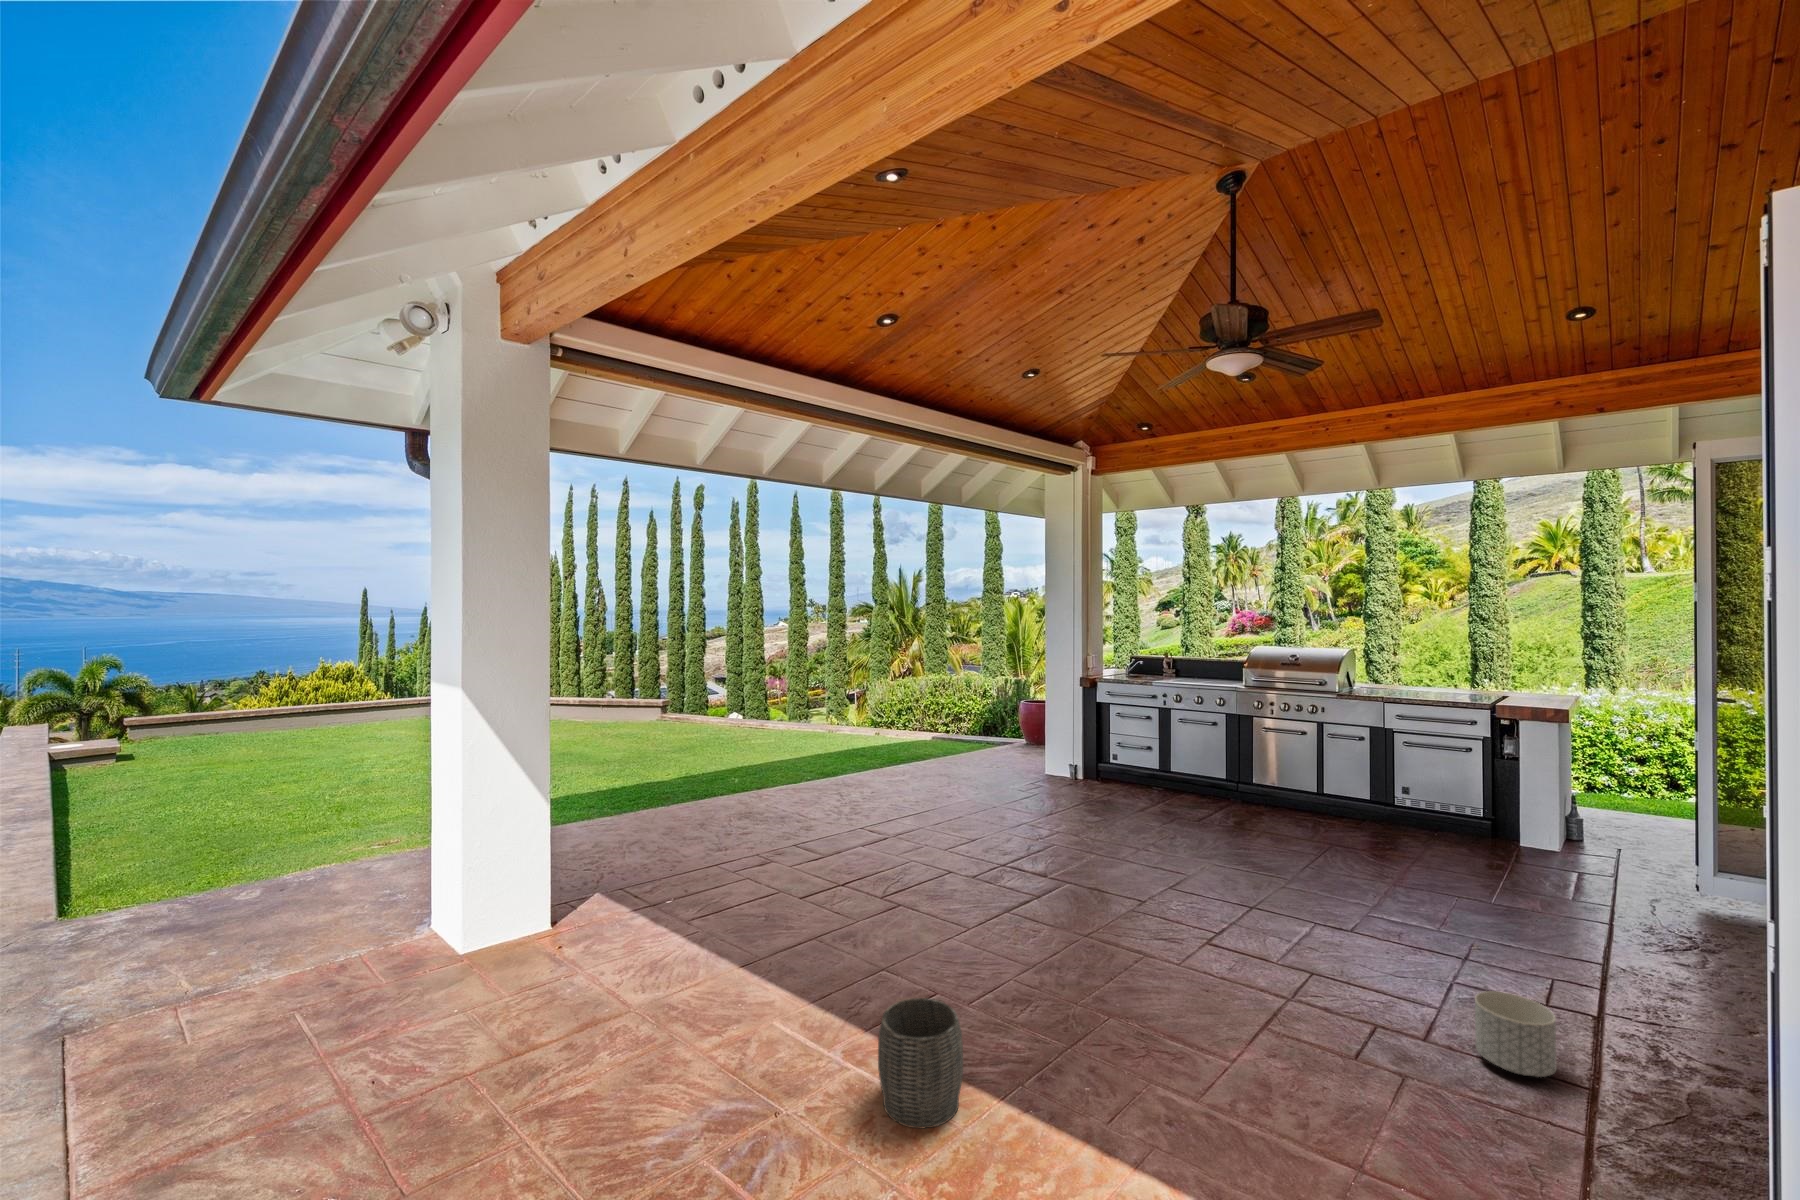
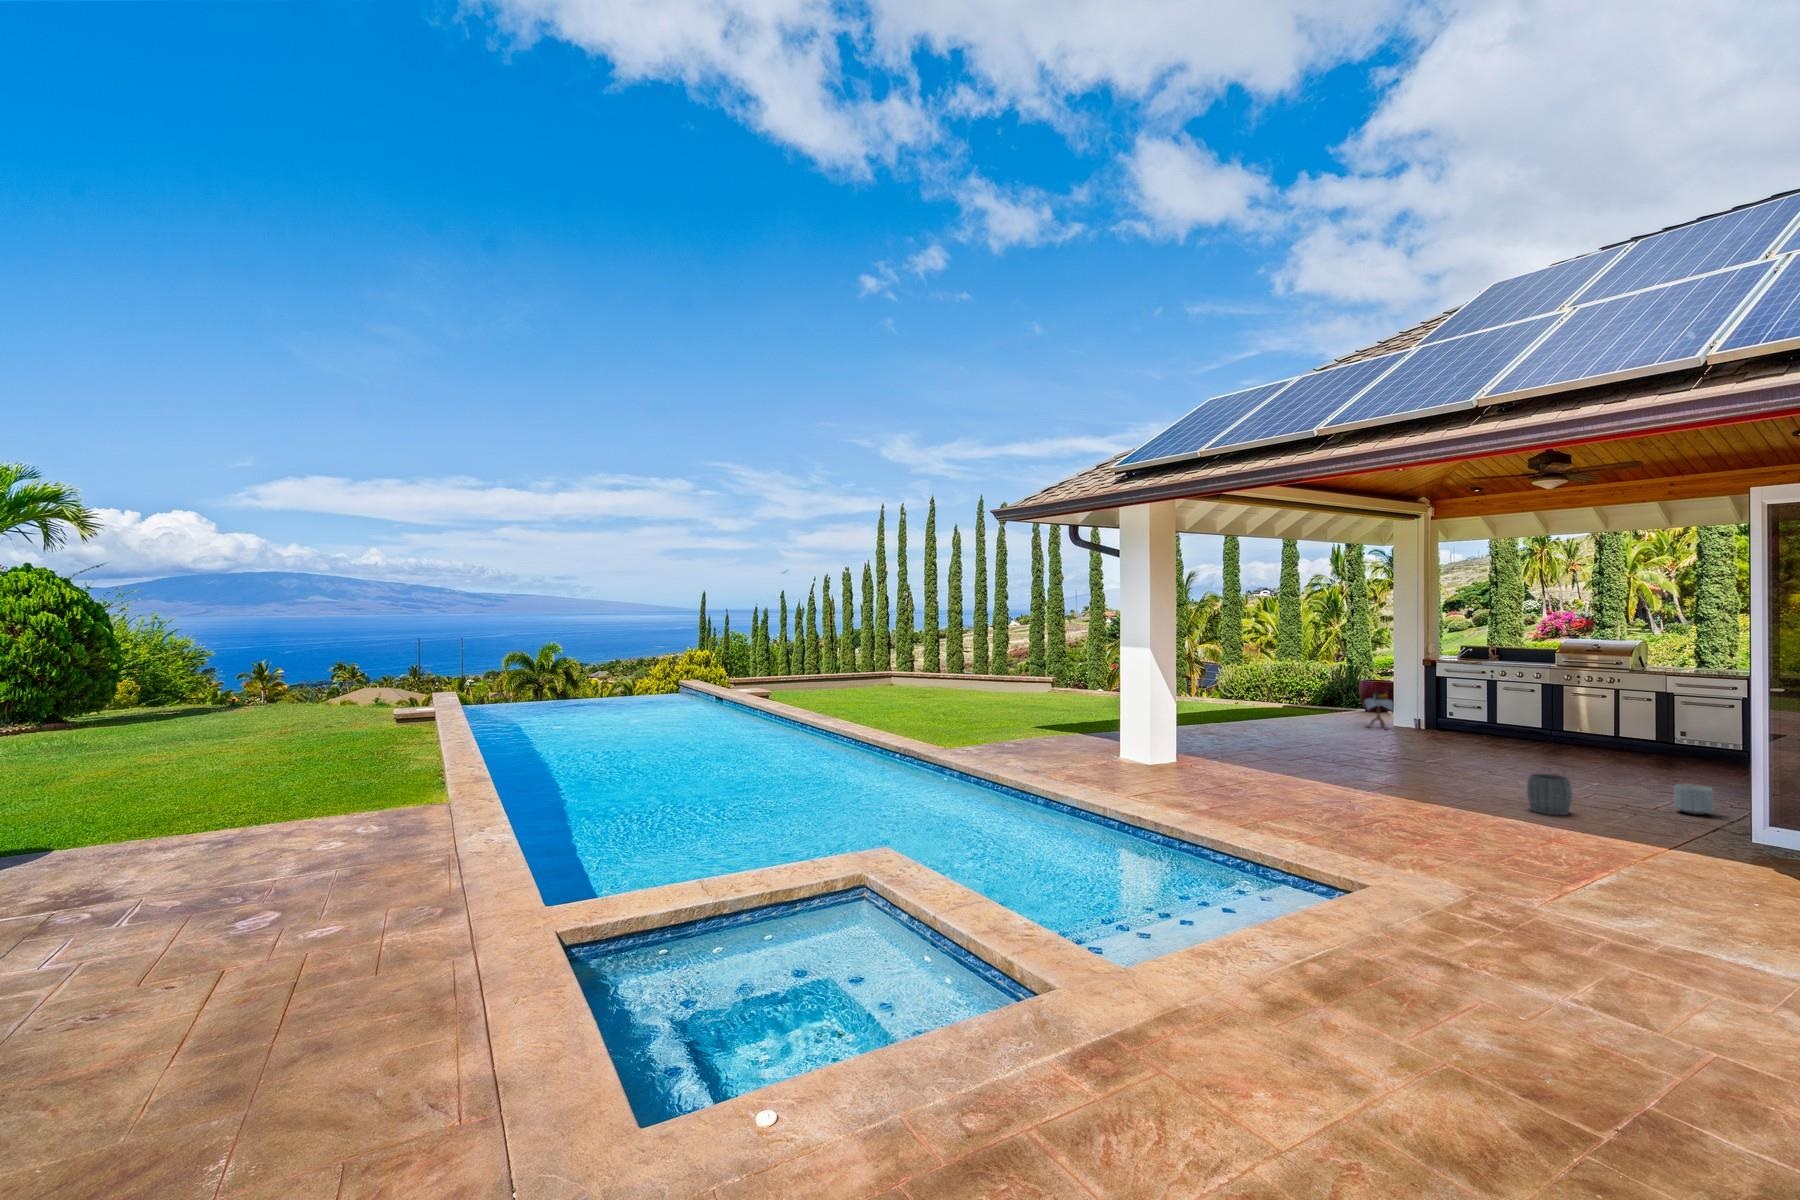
side table: none [1011,718,1050,777] -> present [1364,690,1394,730]
woven basket: present [878,998,963,1128] -> present [1527,774,1572,815]

